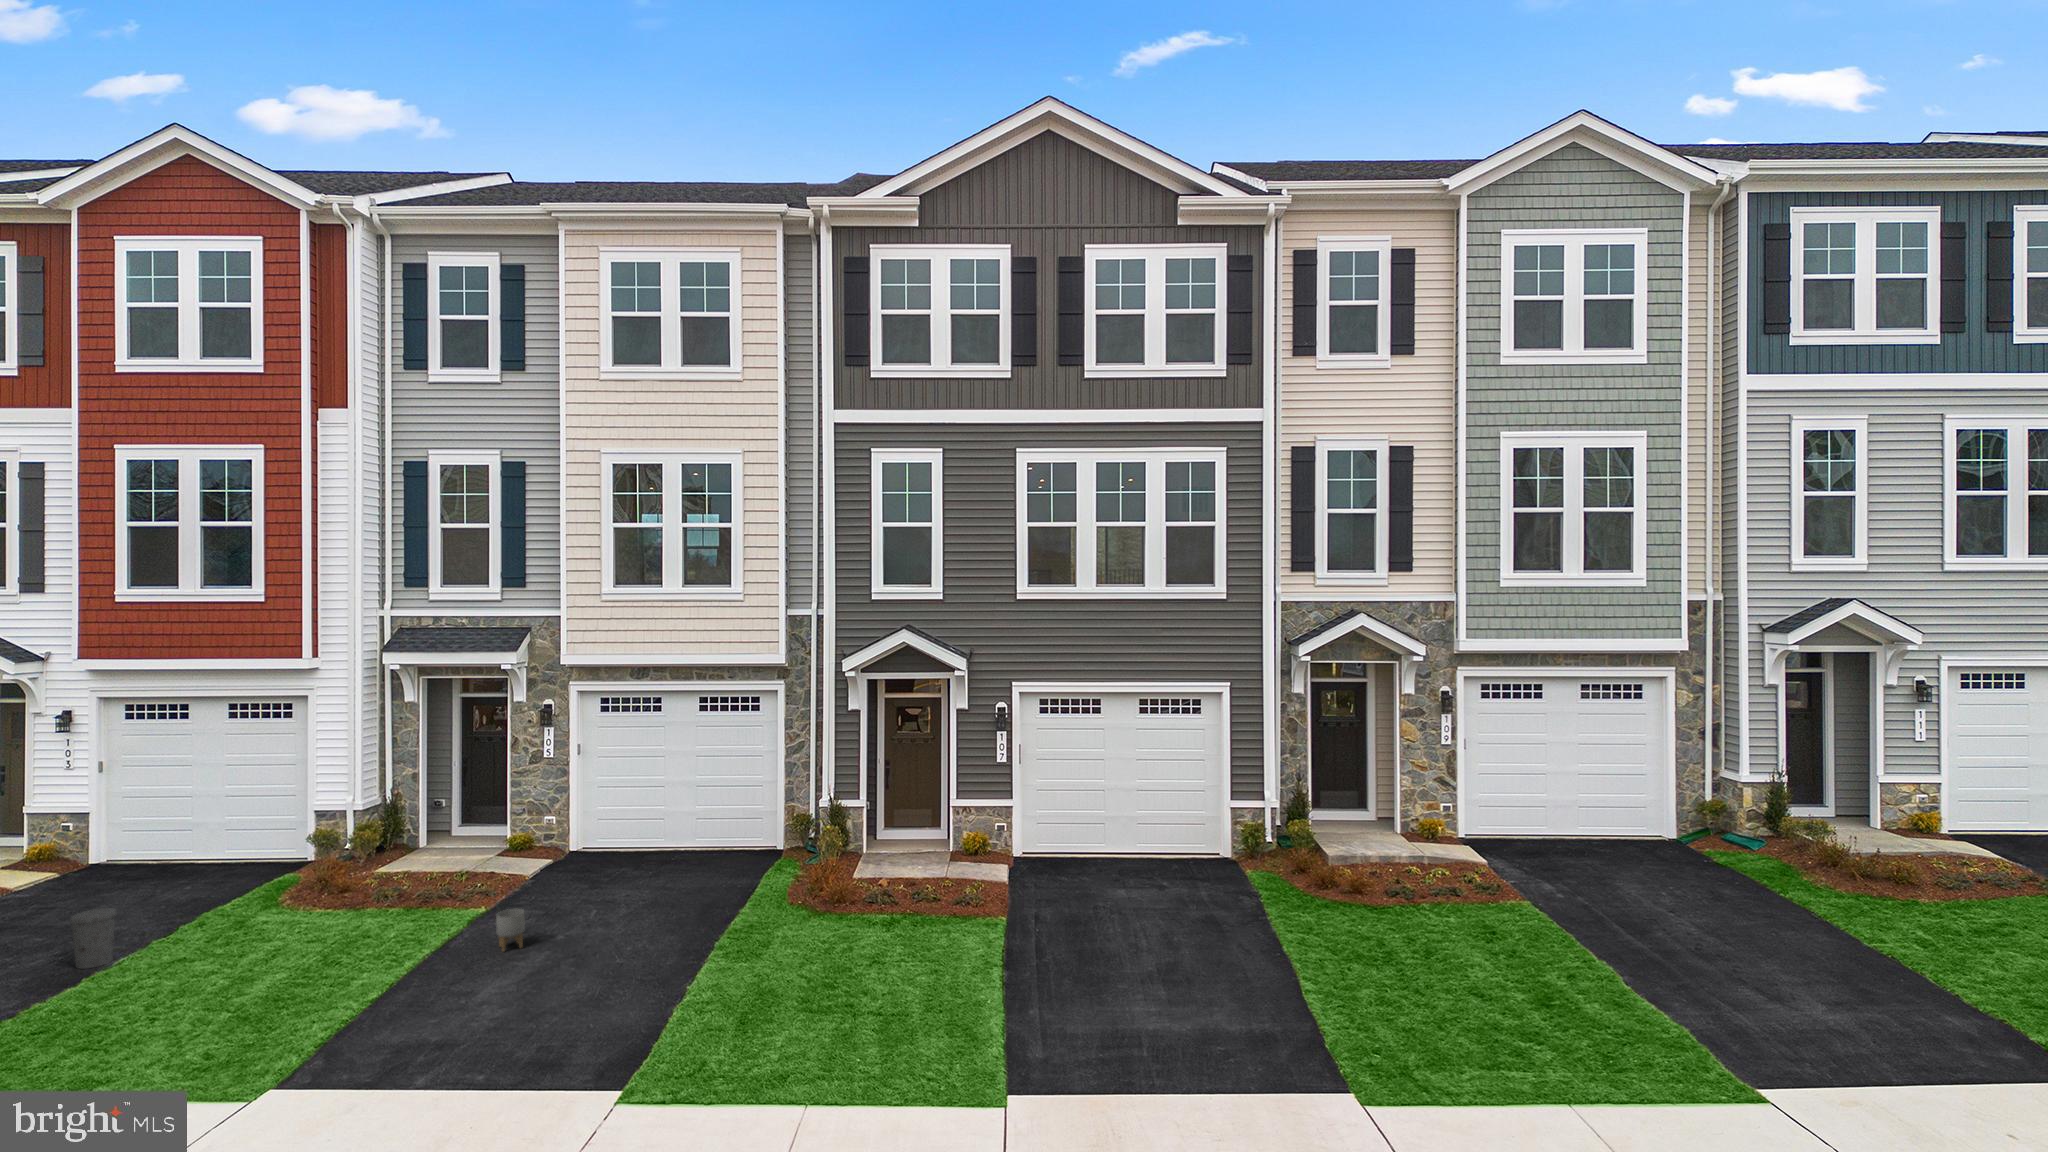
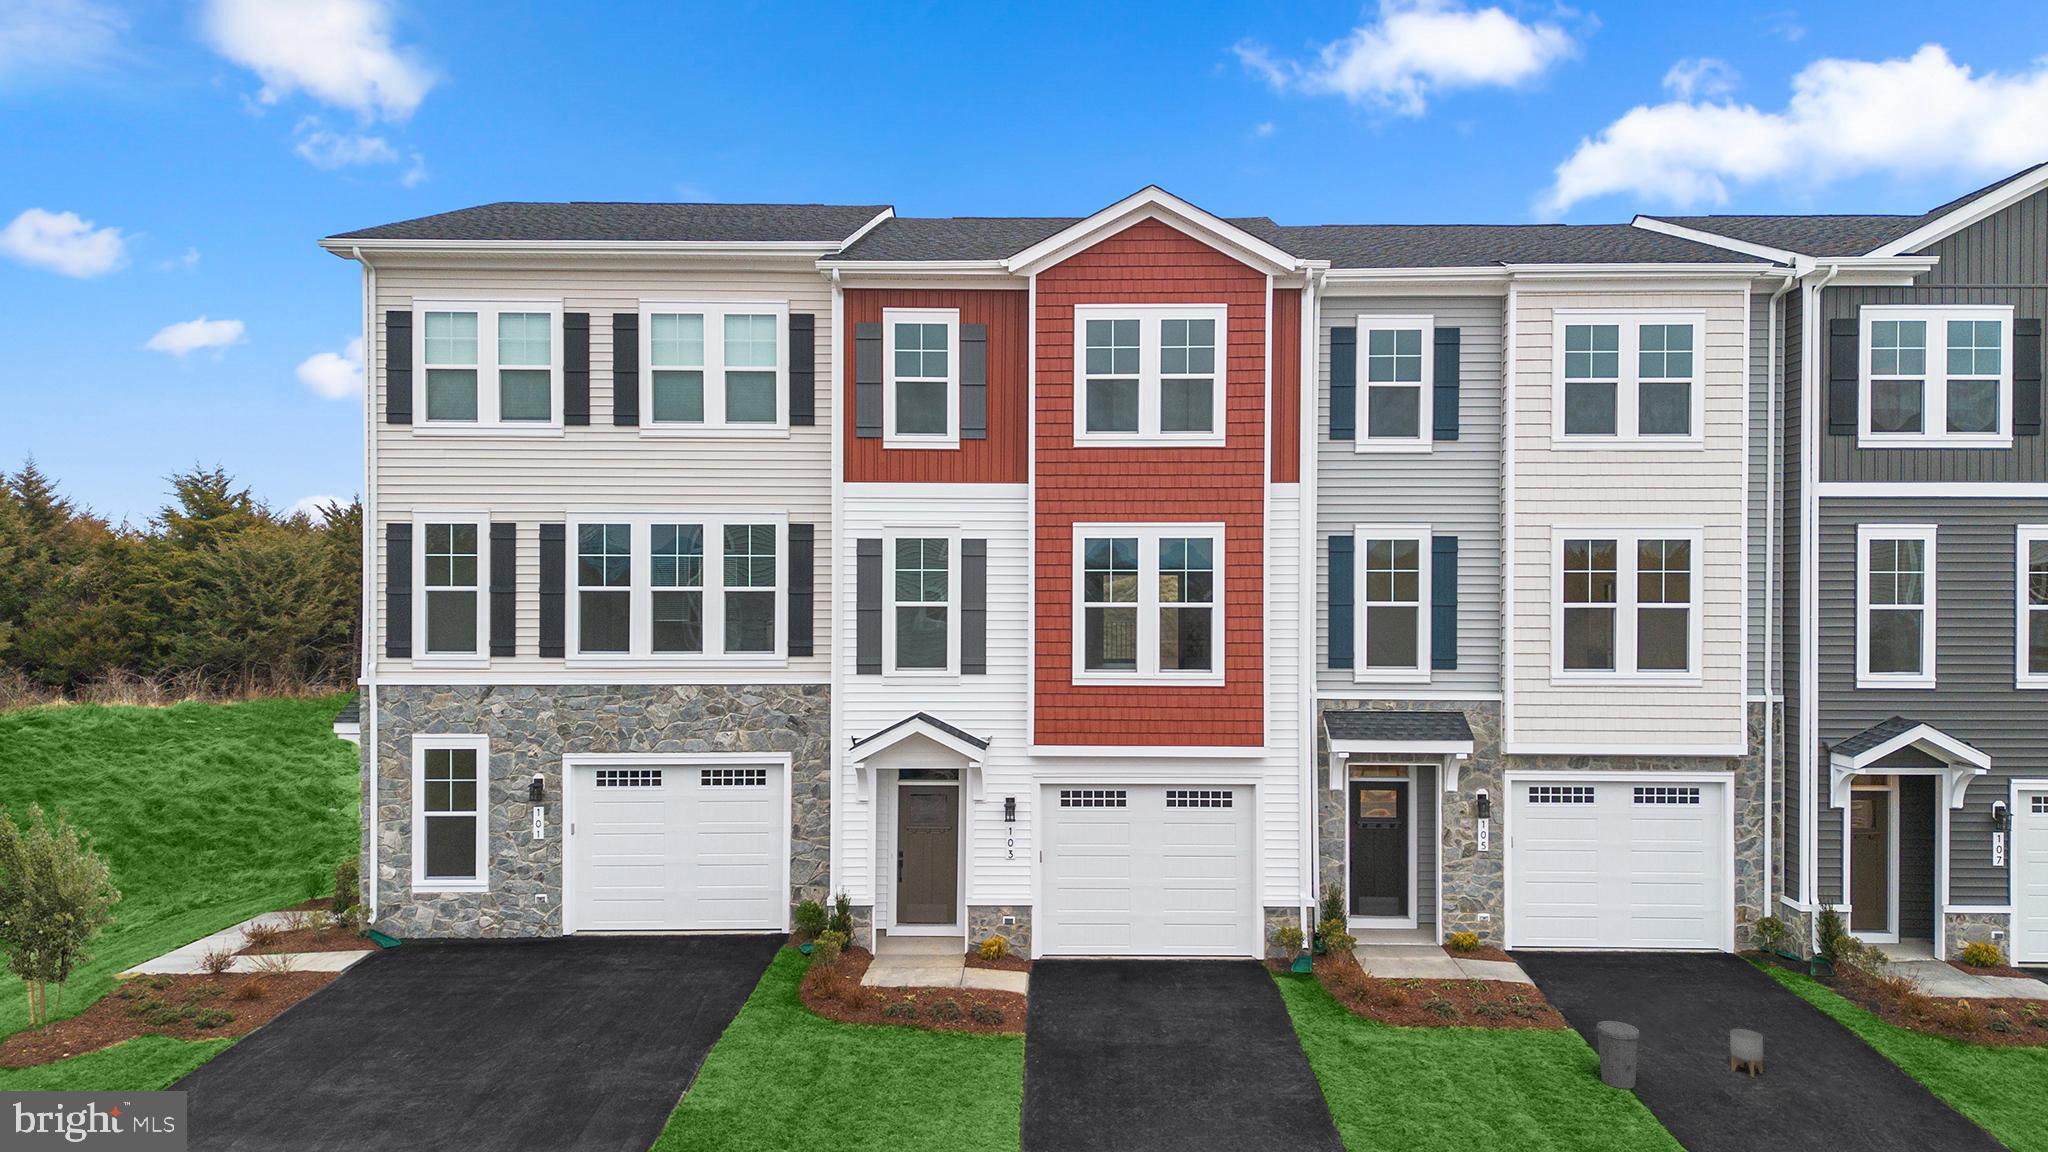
trash can: present [70,908,117,969] -> present [1596,1021,1640,1089]

